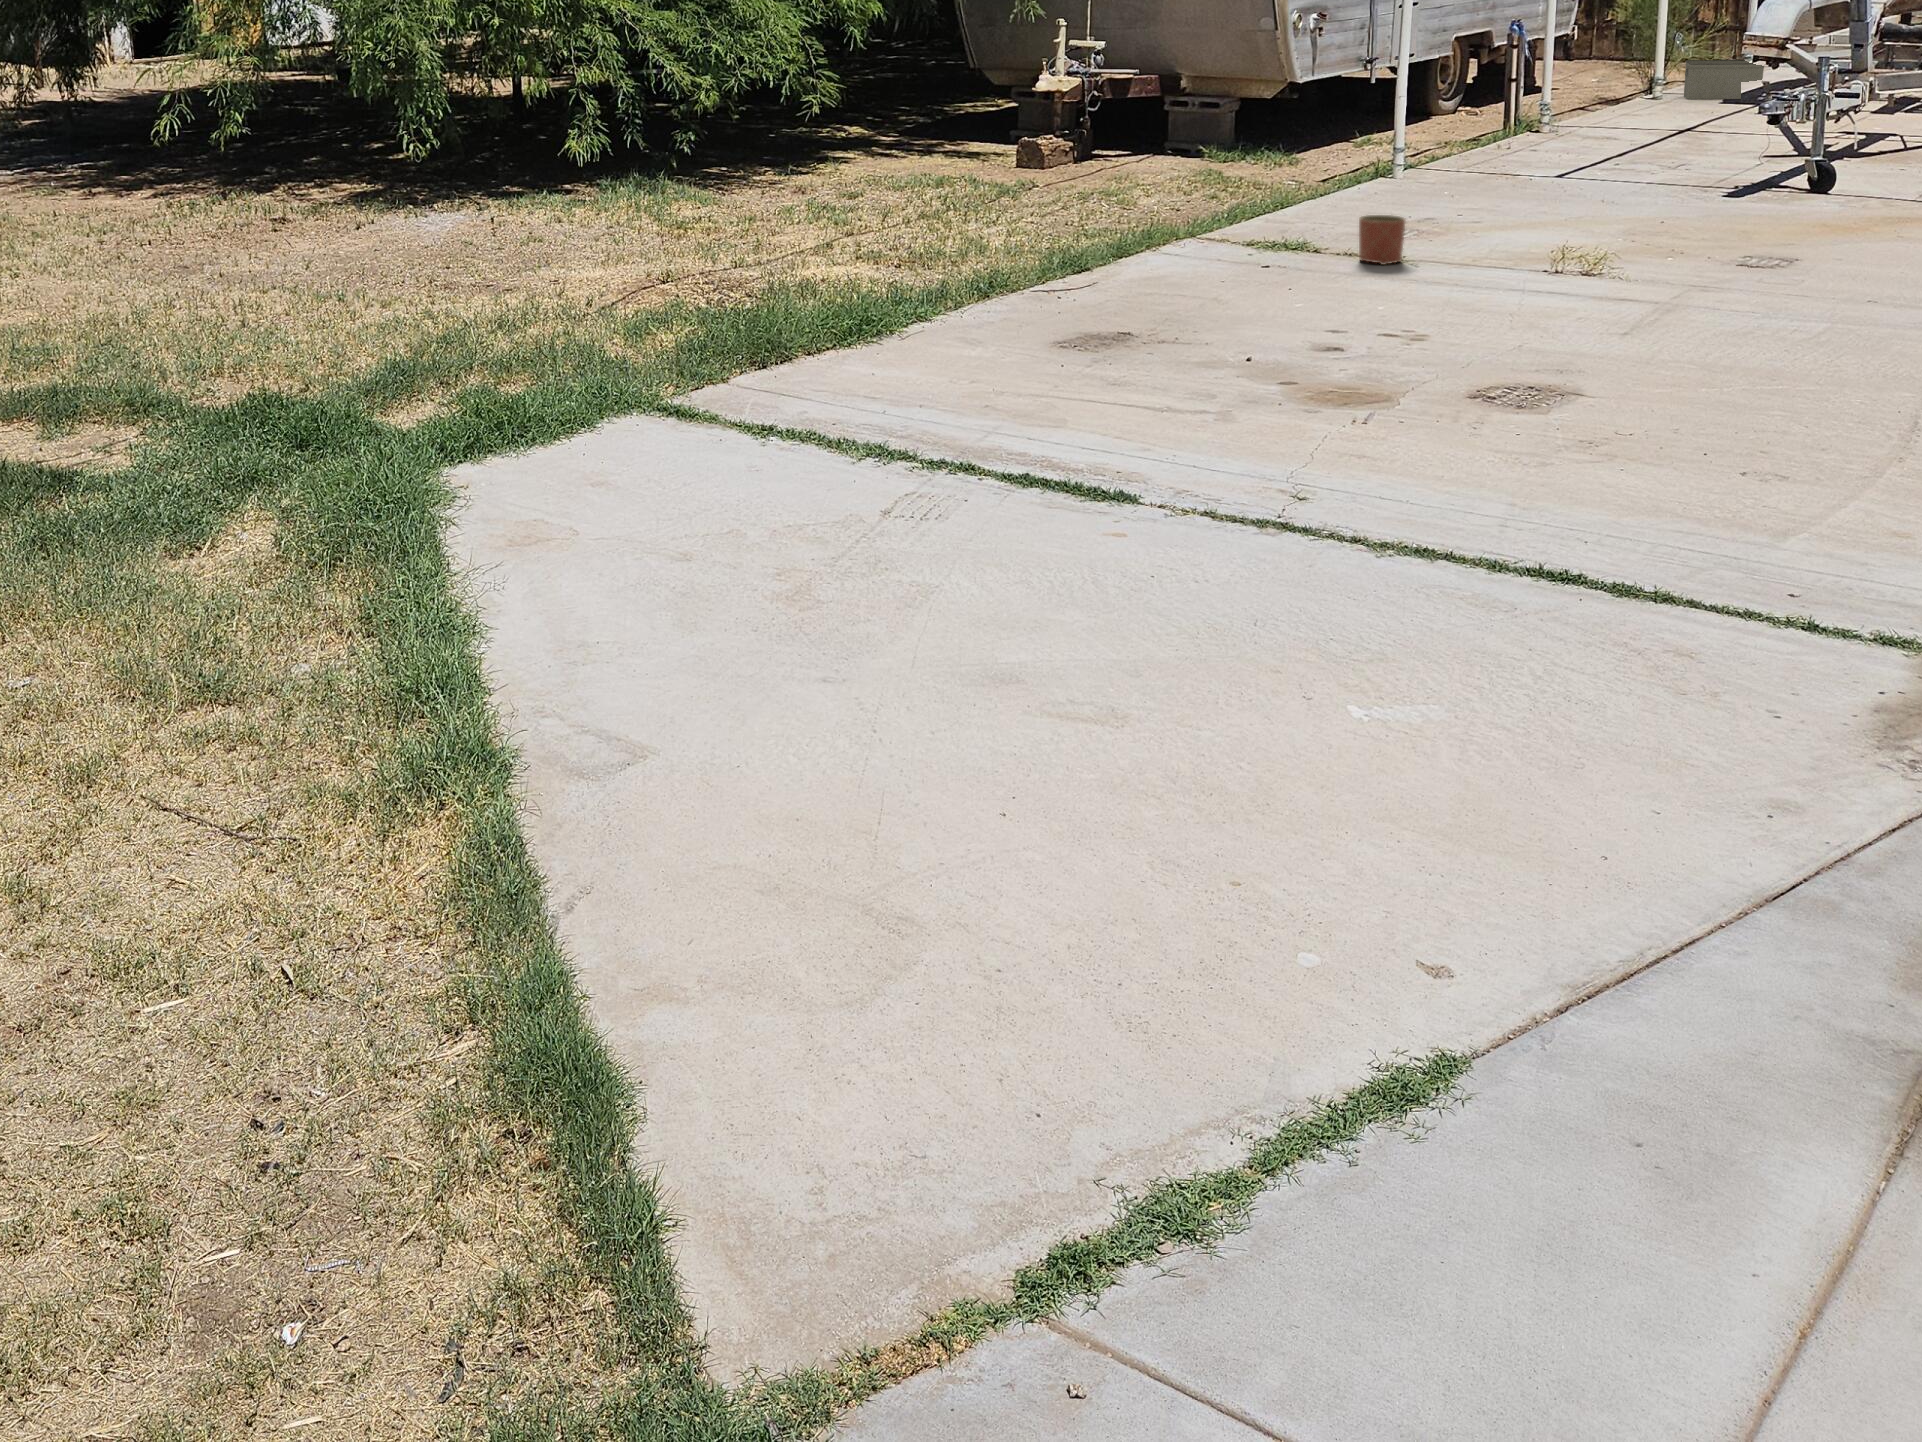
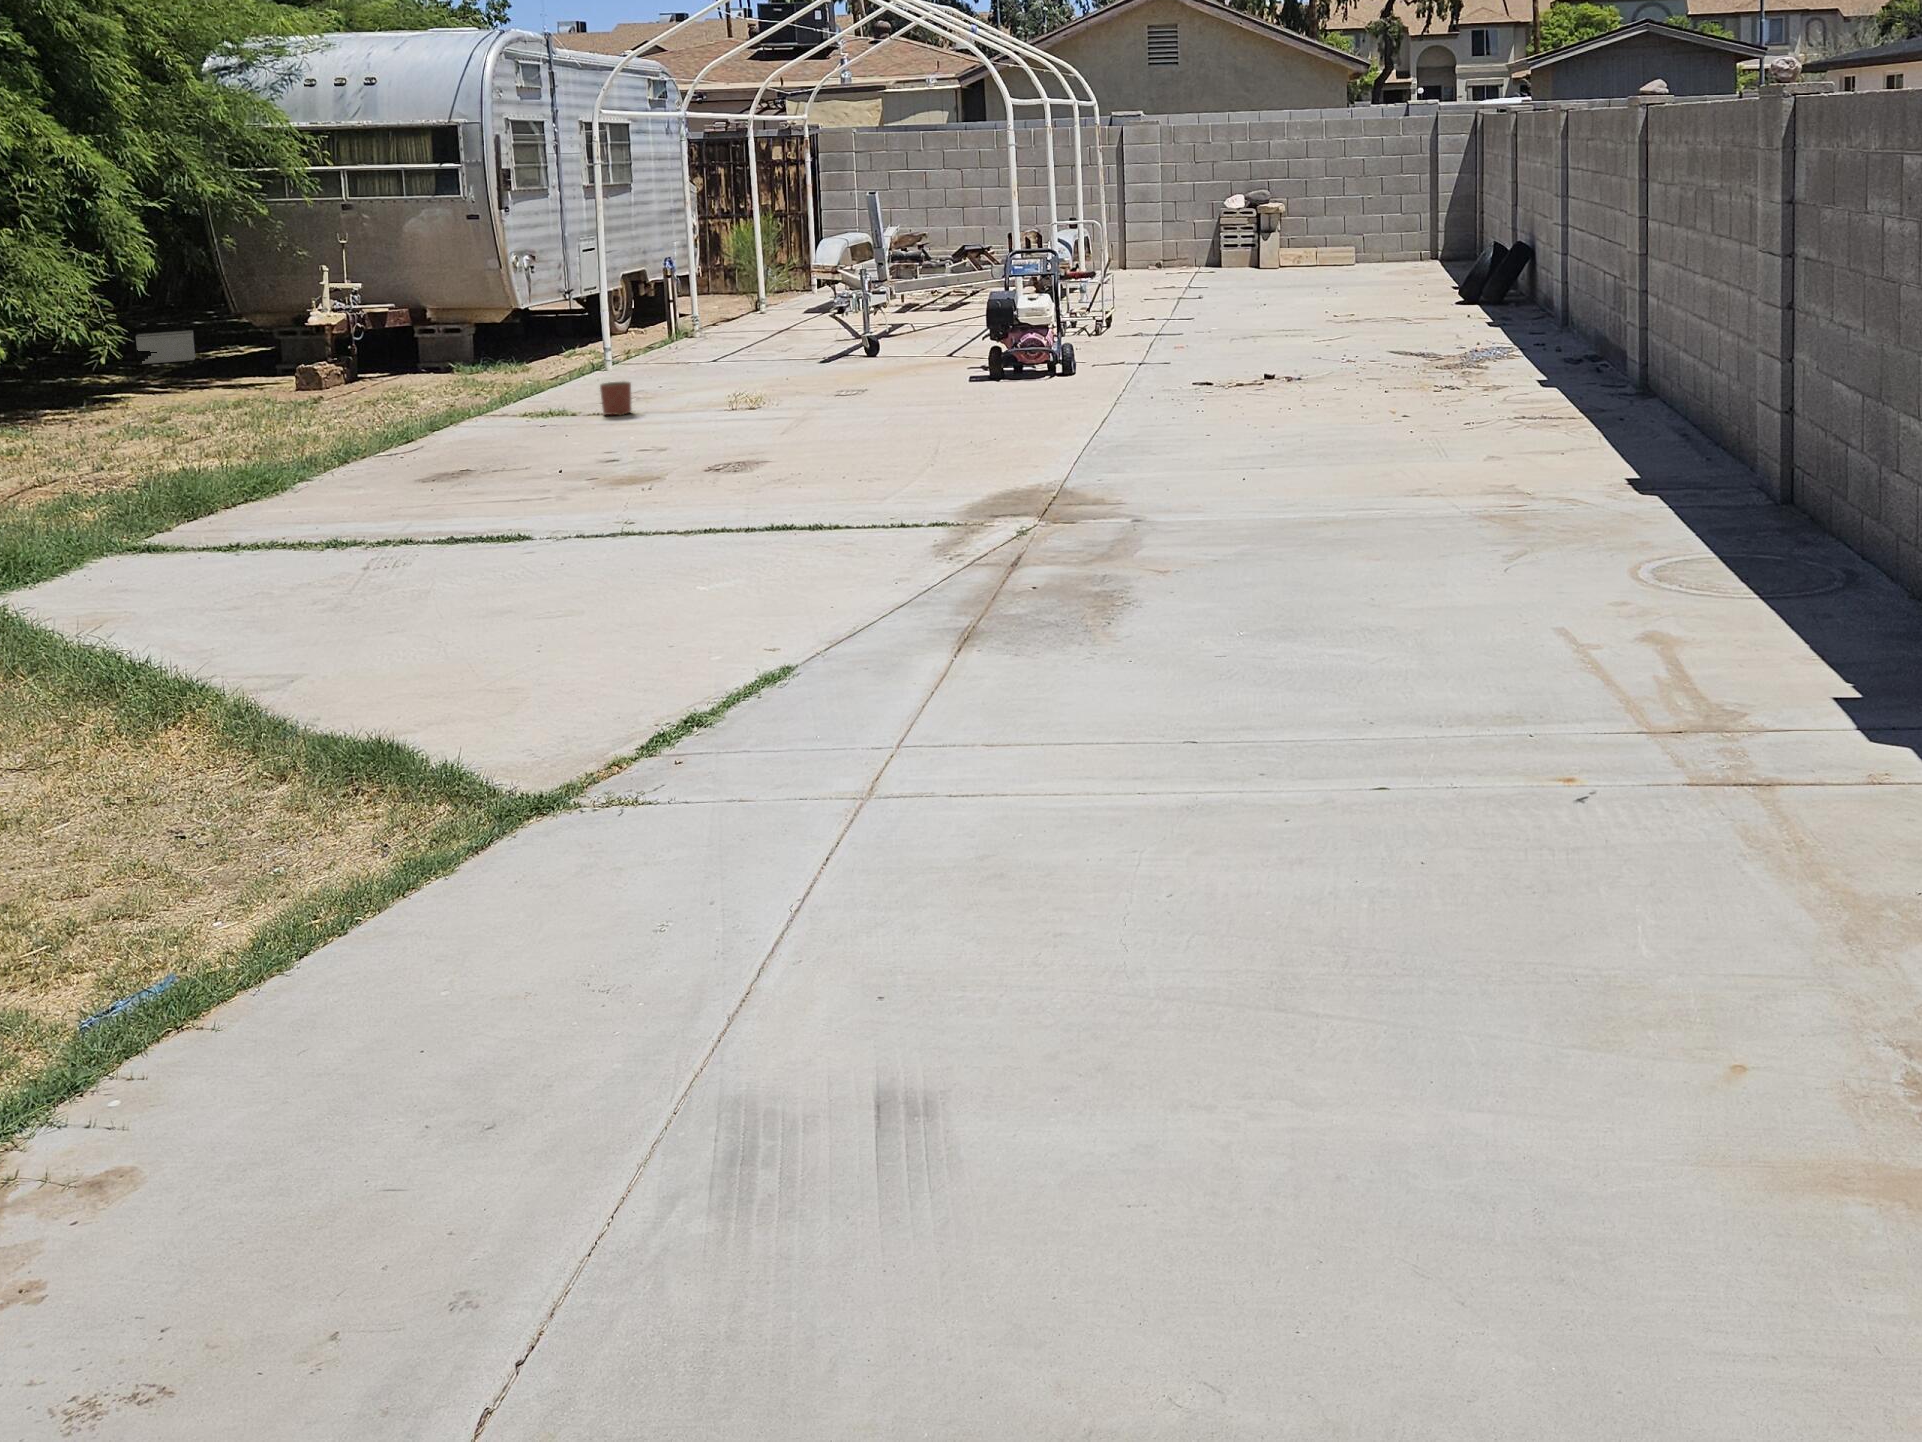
storage bin: present [1684,60,1764,99] -> present [135,330,195,364]

